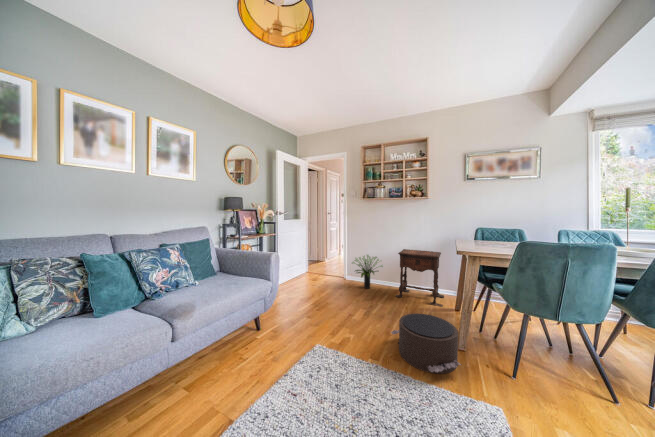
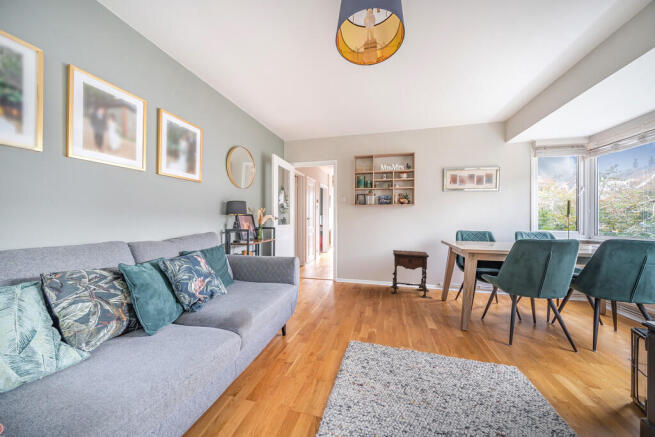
potted plant: present [352,254,383,289] -> none [348,256,377,288]
pouf: present [391,313,461,374] -> none [410,305,478,353]

